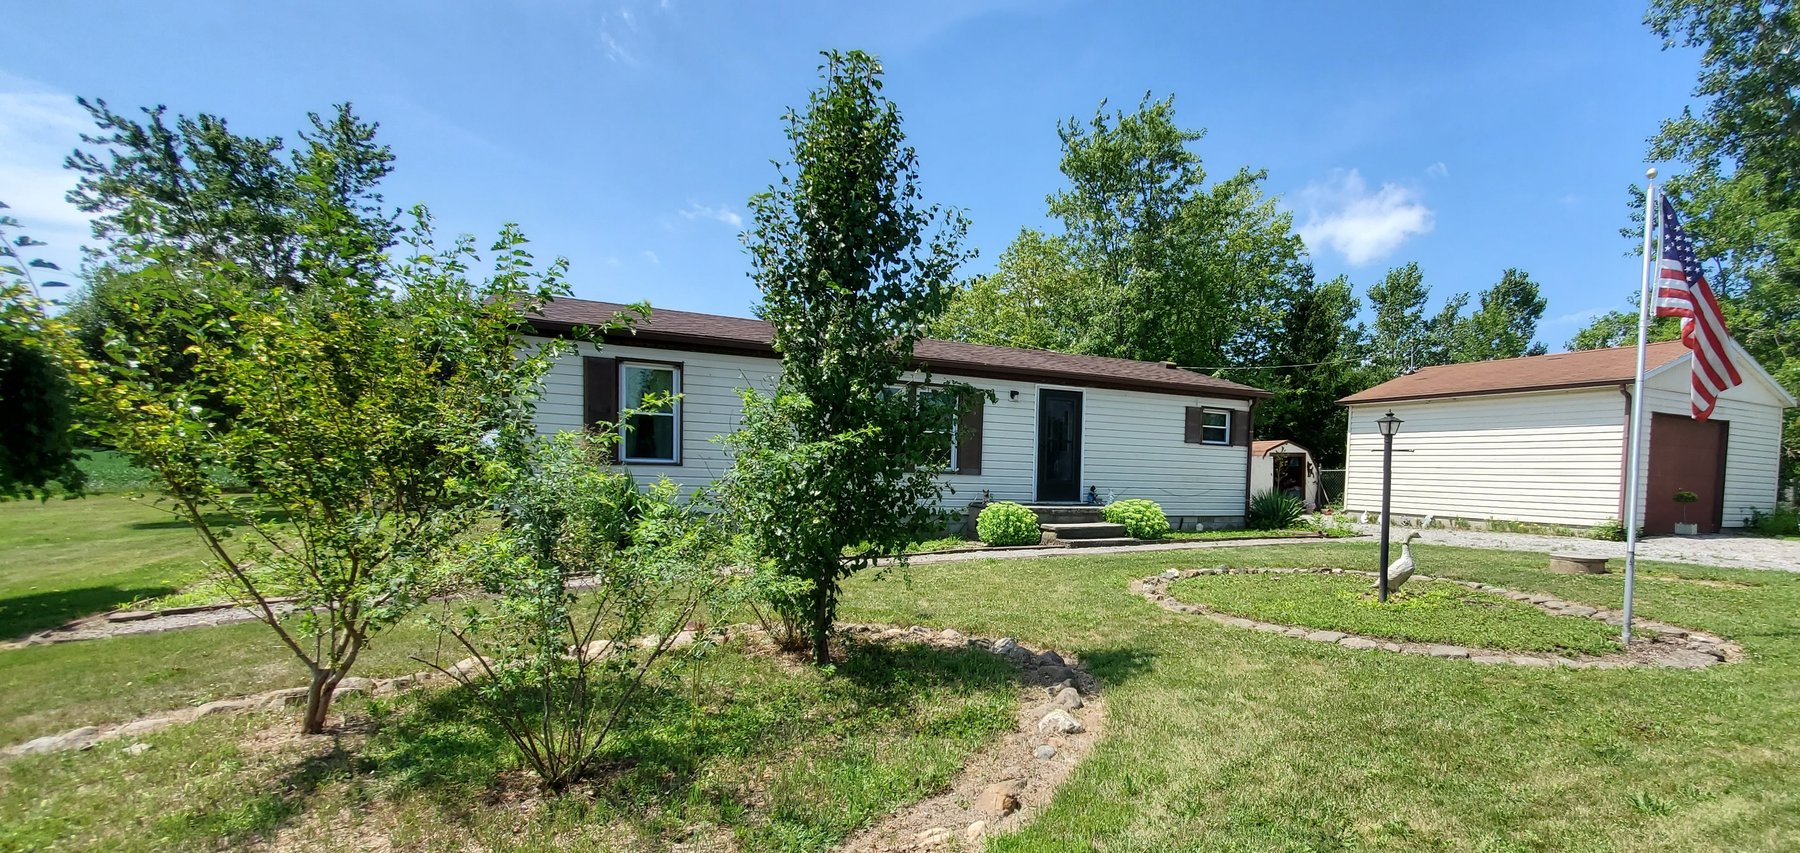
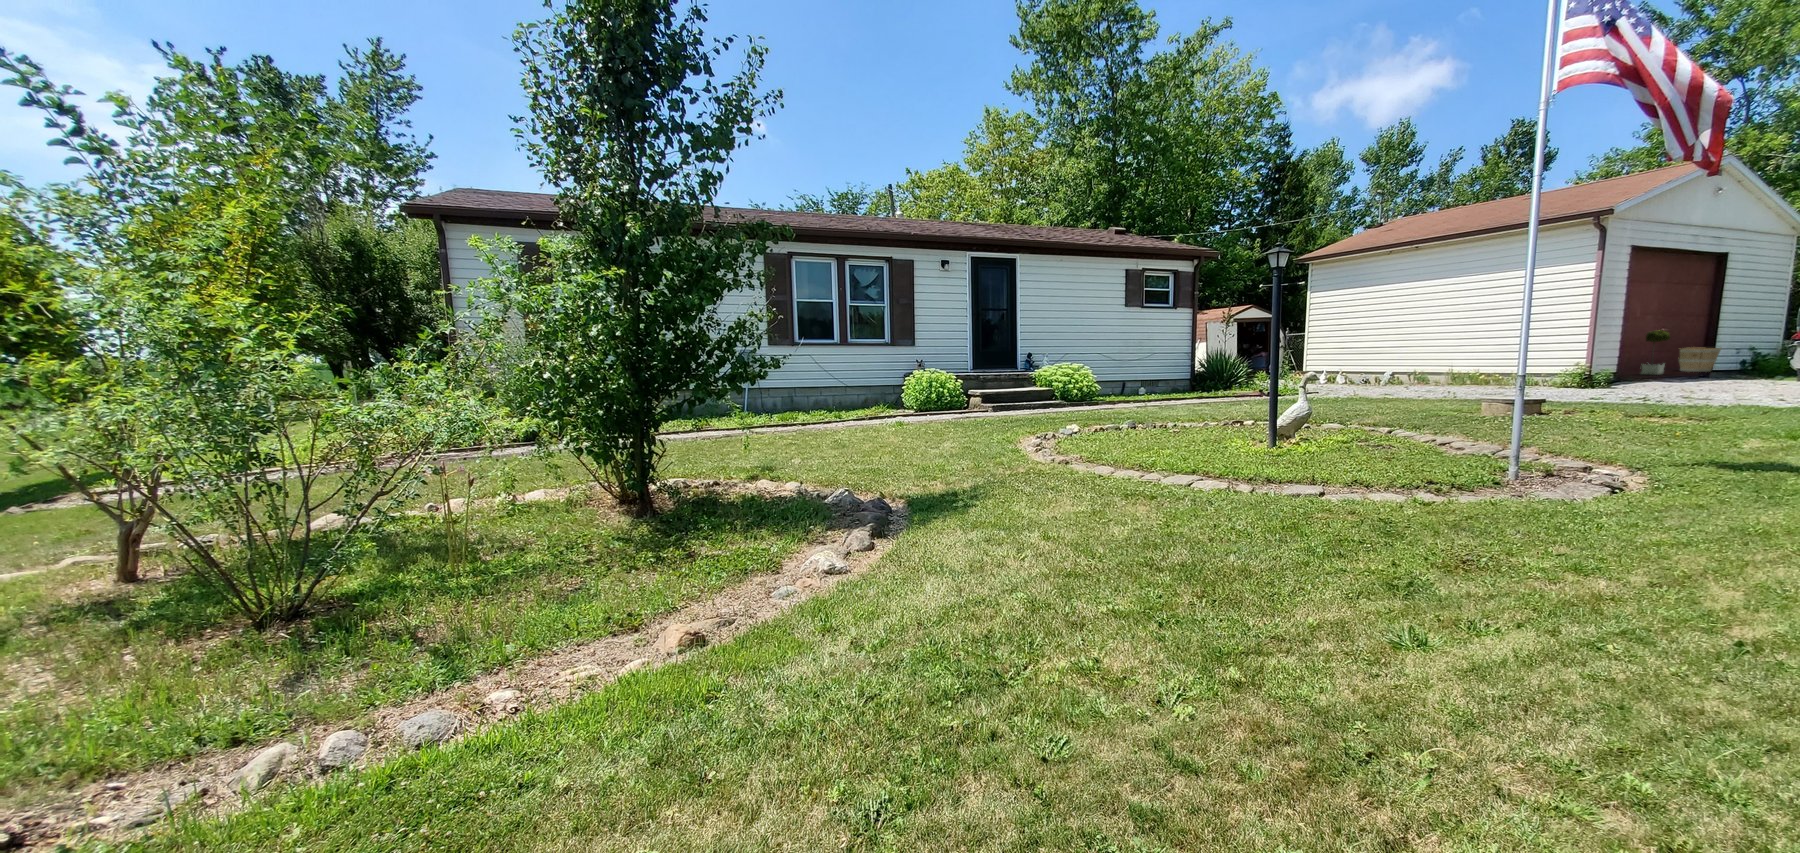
wooden bucket: none [1705,509,1747,534] -> present [1679,347,1721,372]

